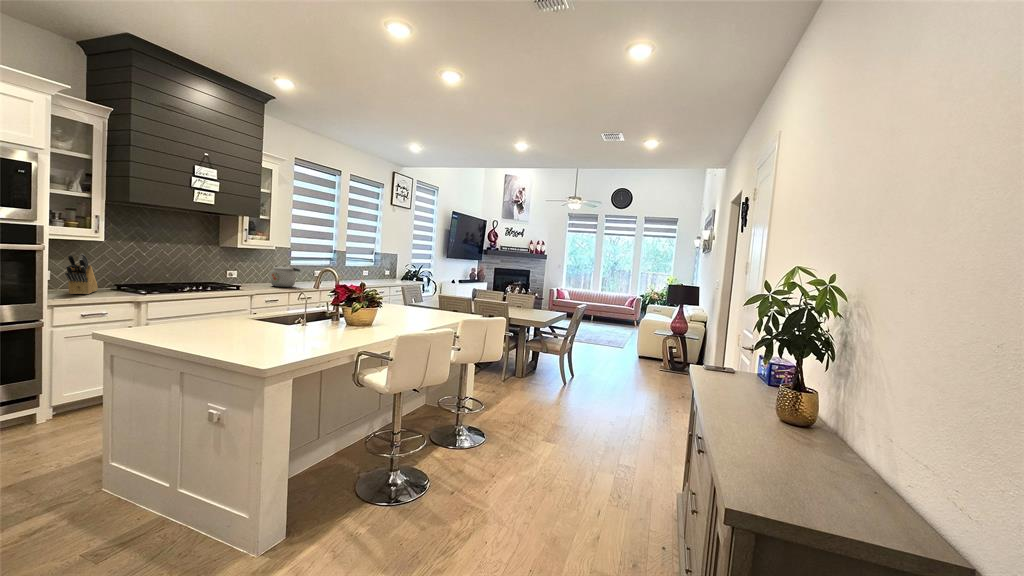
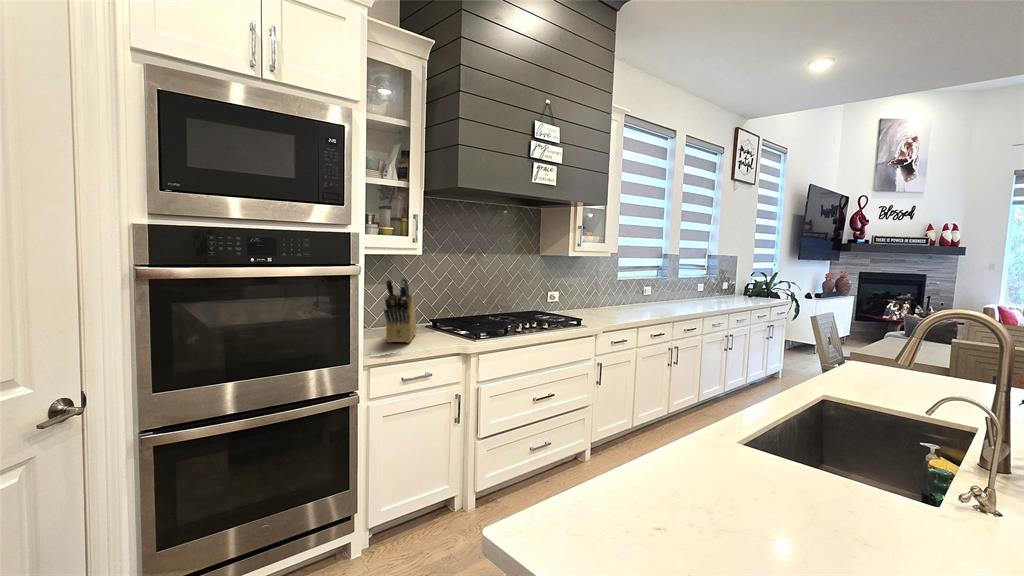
kettle: present [269,265,300,287] -> none [603,281,650,316]

